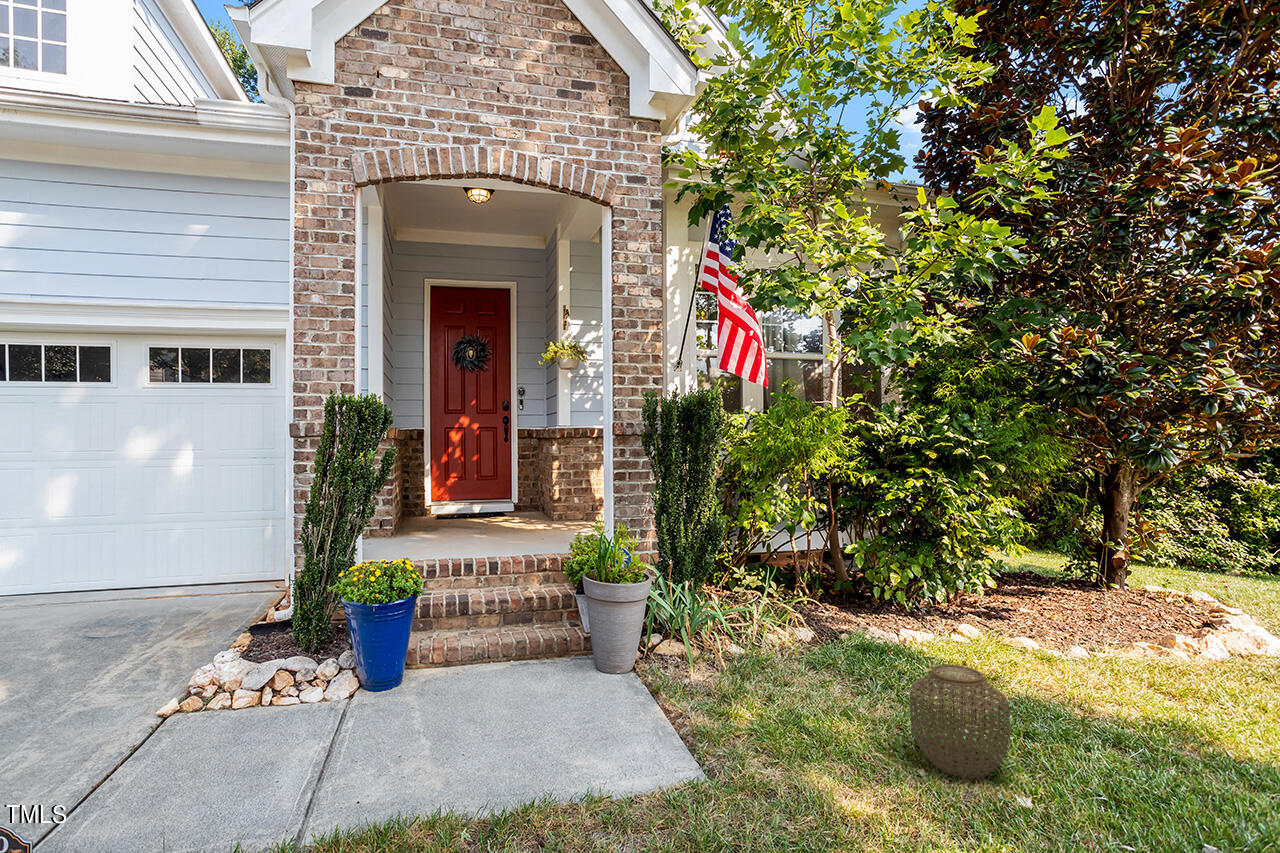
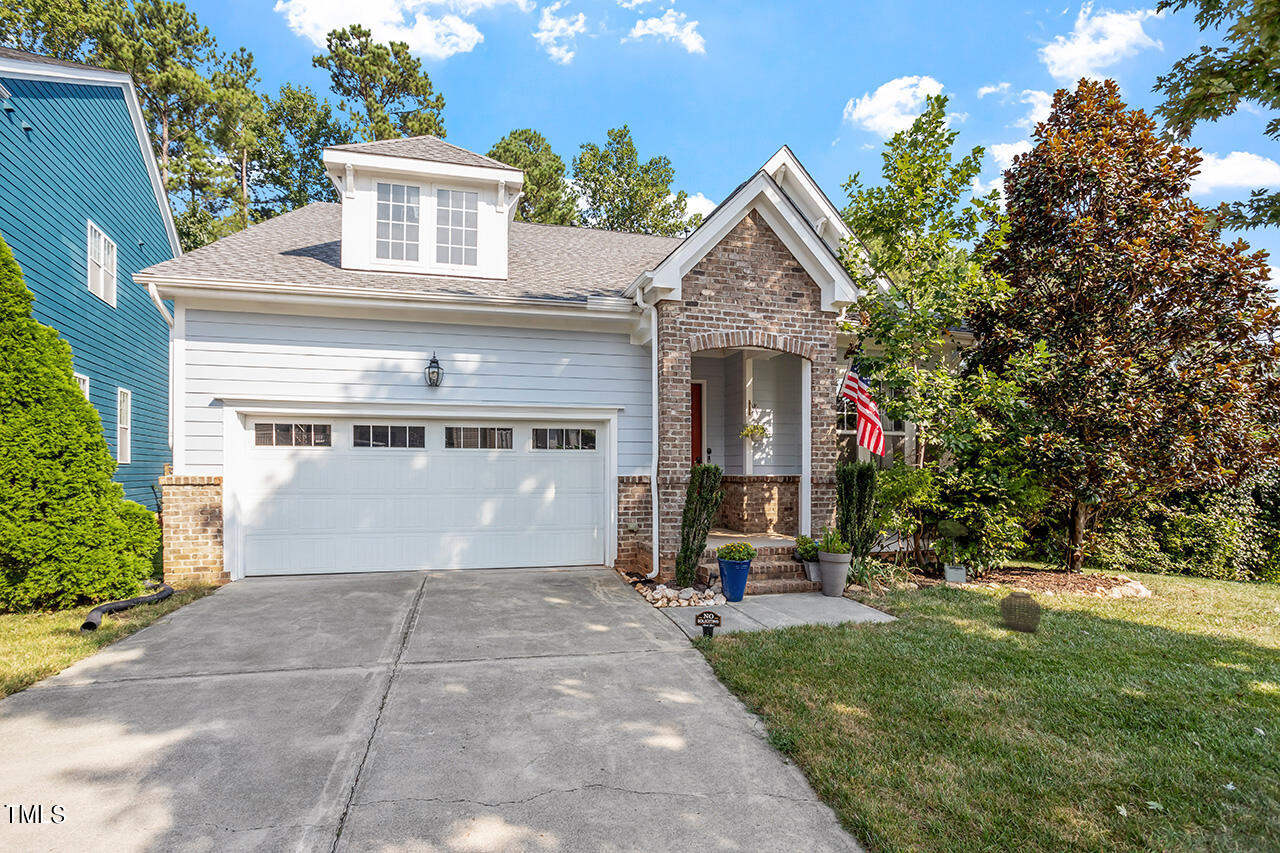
potted tree: none [857,502,911,625] -> present [938,520,967,583]

